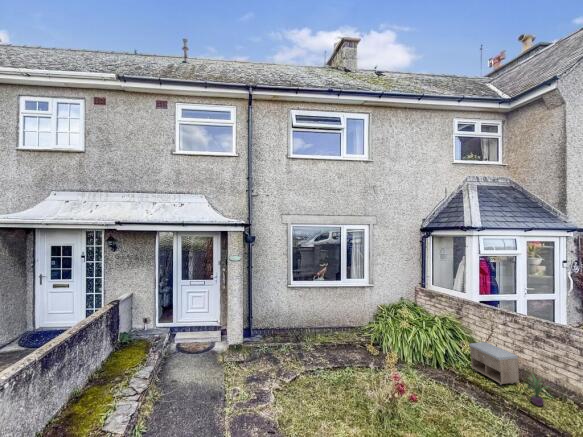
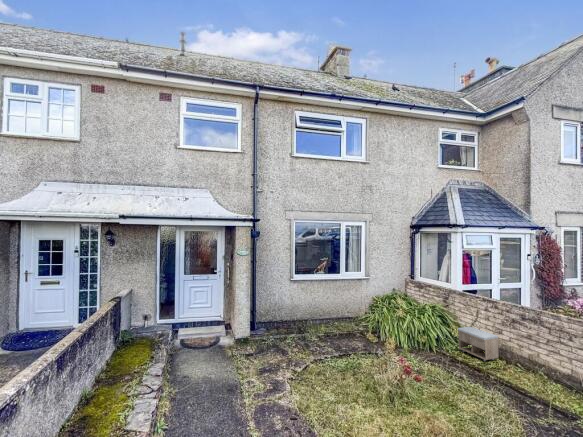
decorative plant: present [531,375,547,406] -> none [501,349,530,375]

